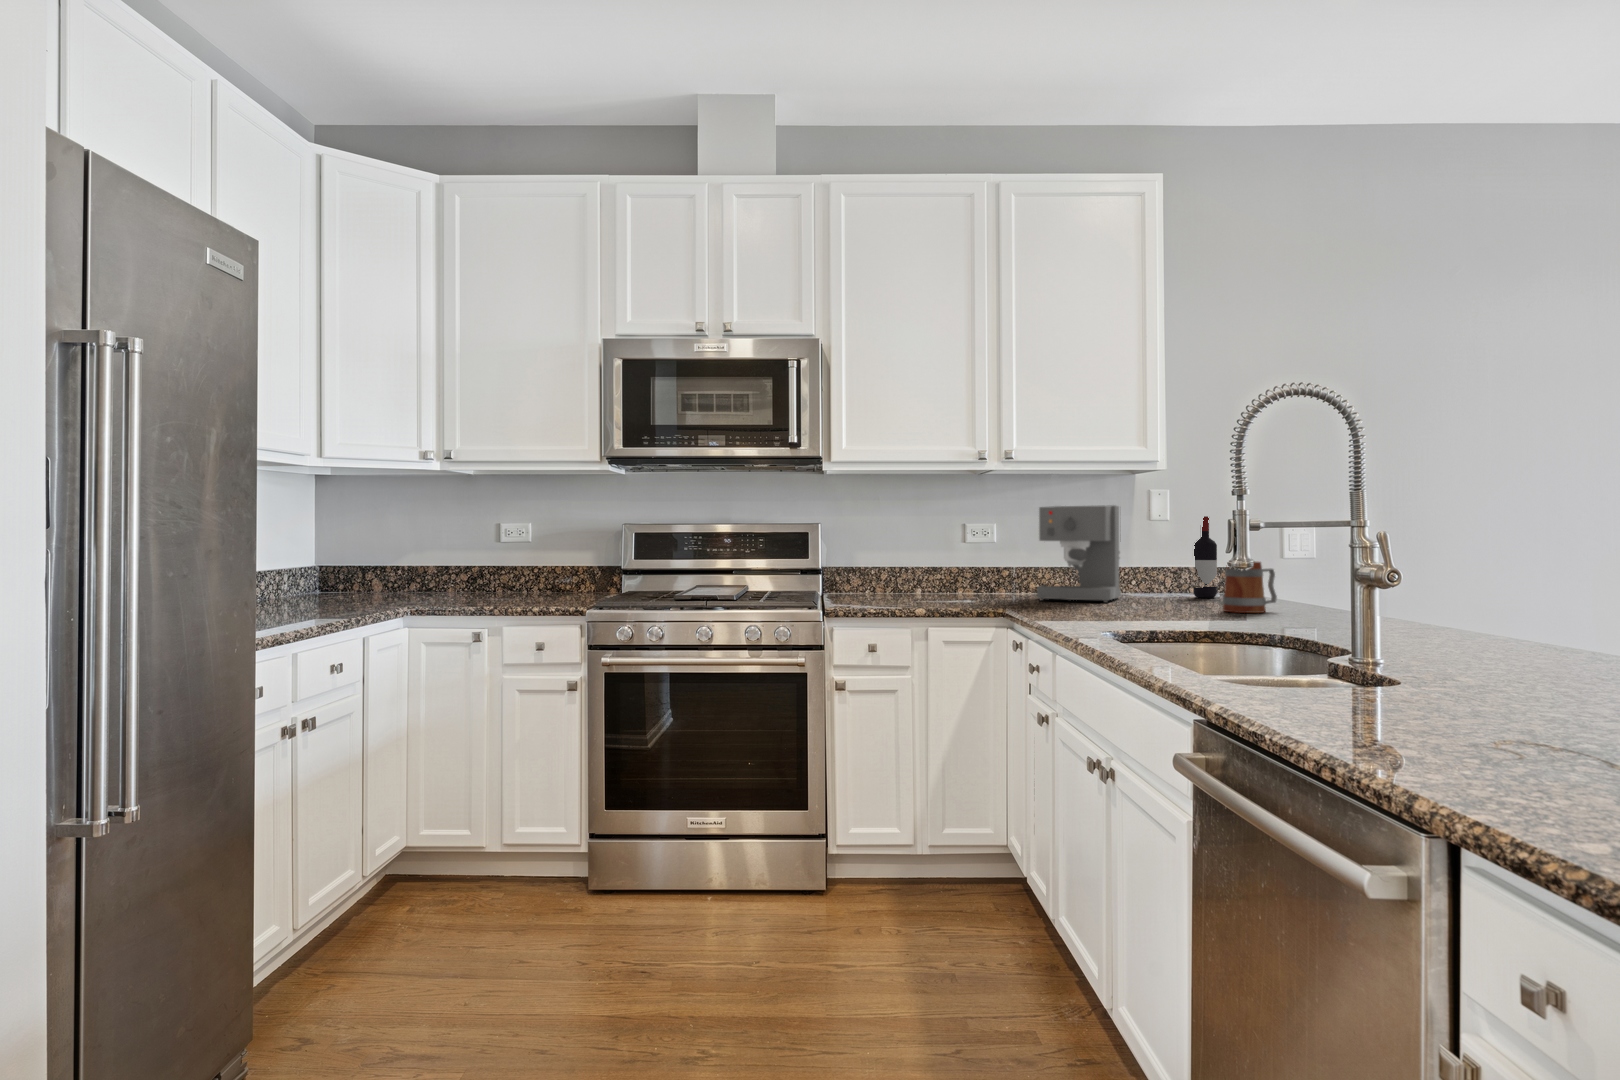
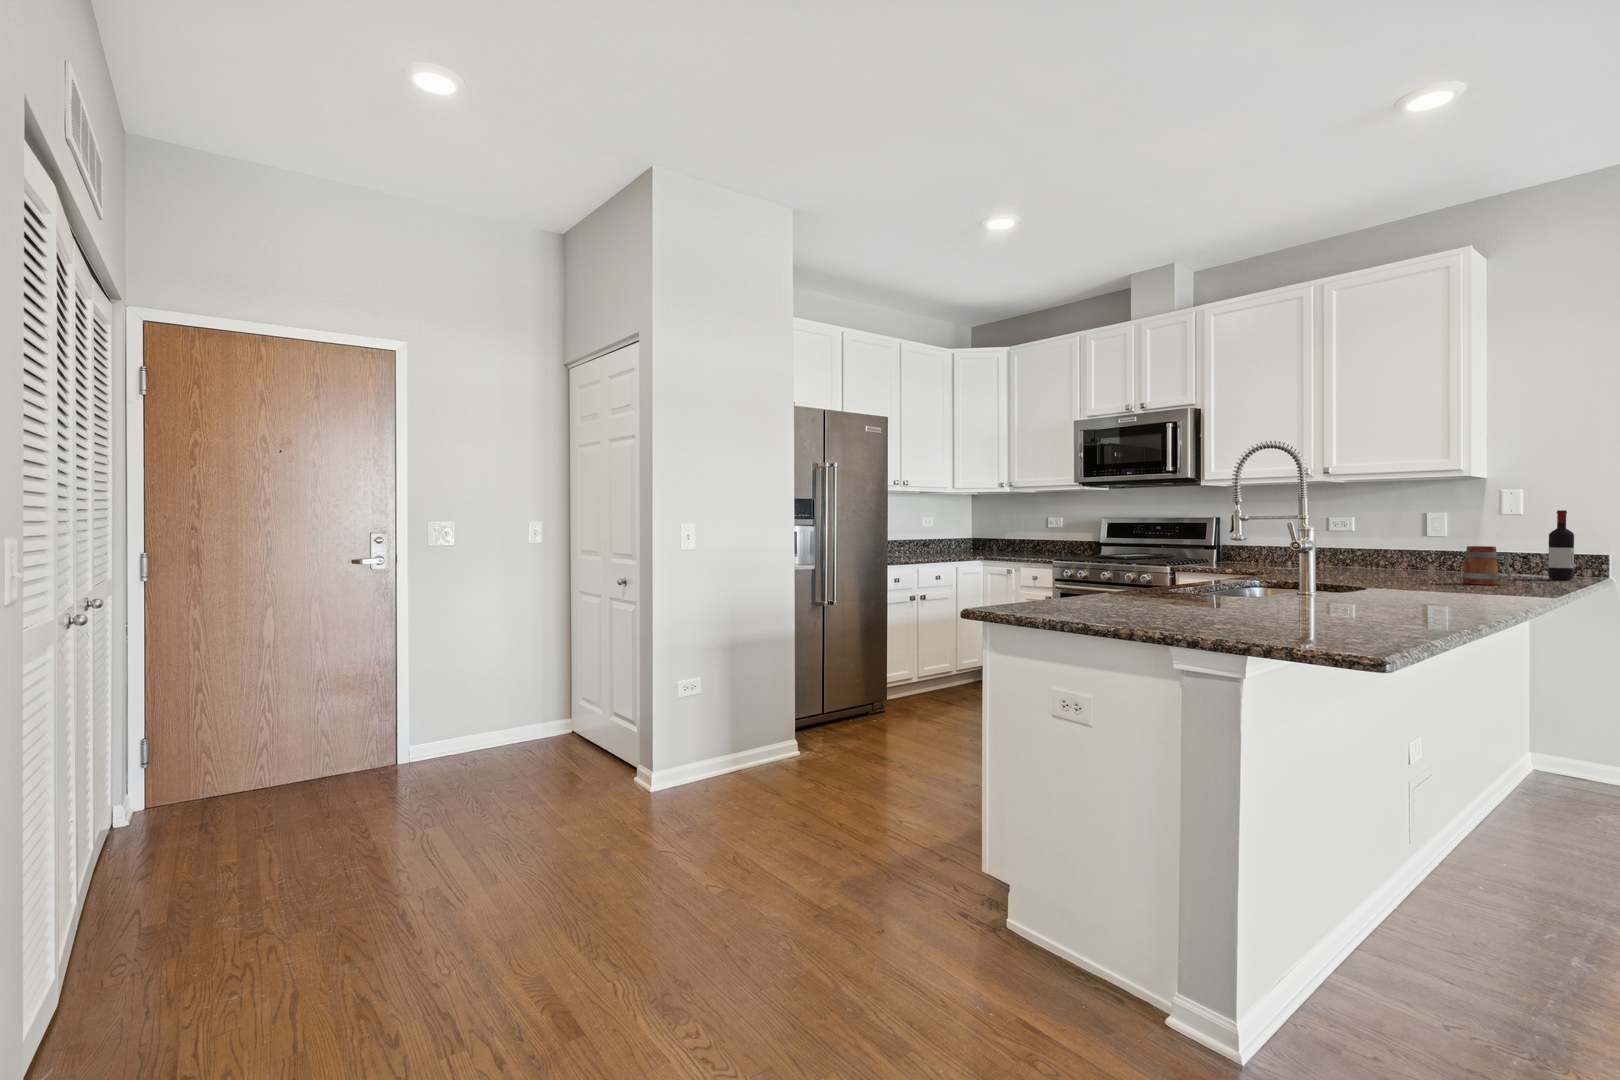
coffee maker: present [1037,505,1121,602] -> none [1382,503,1474,577]

